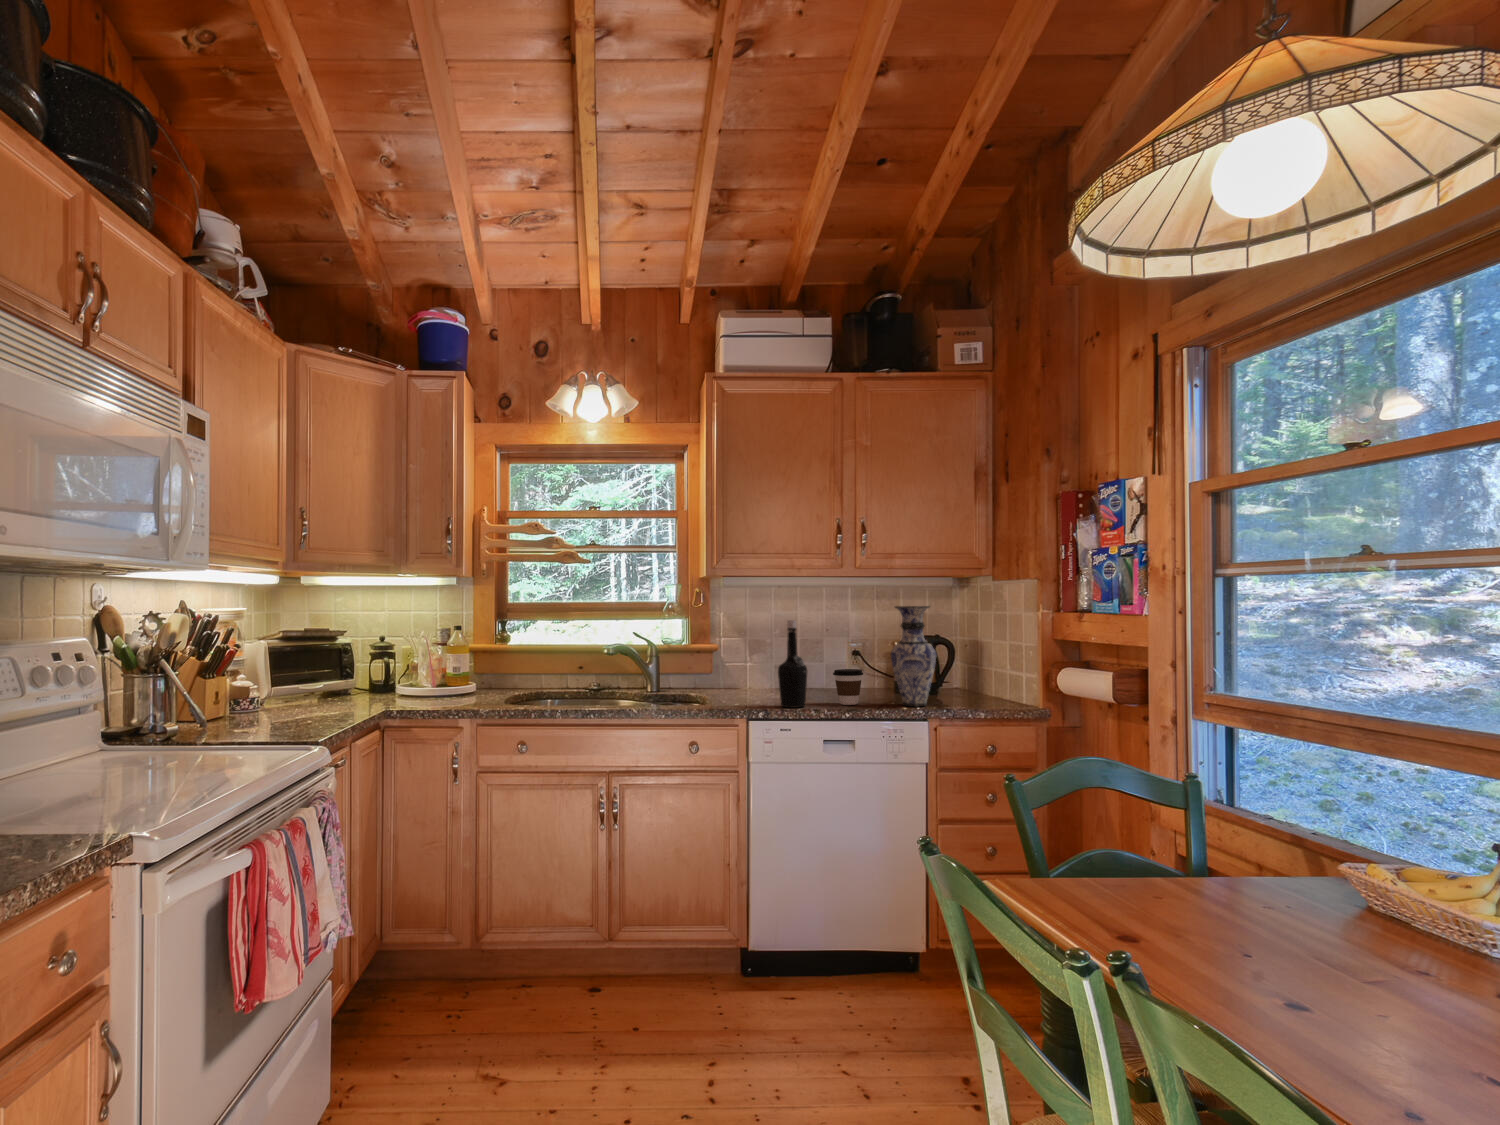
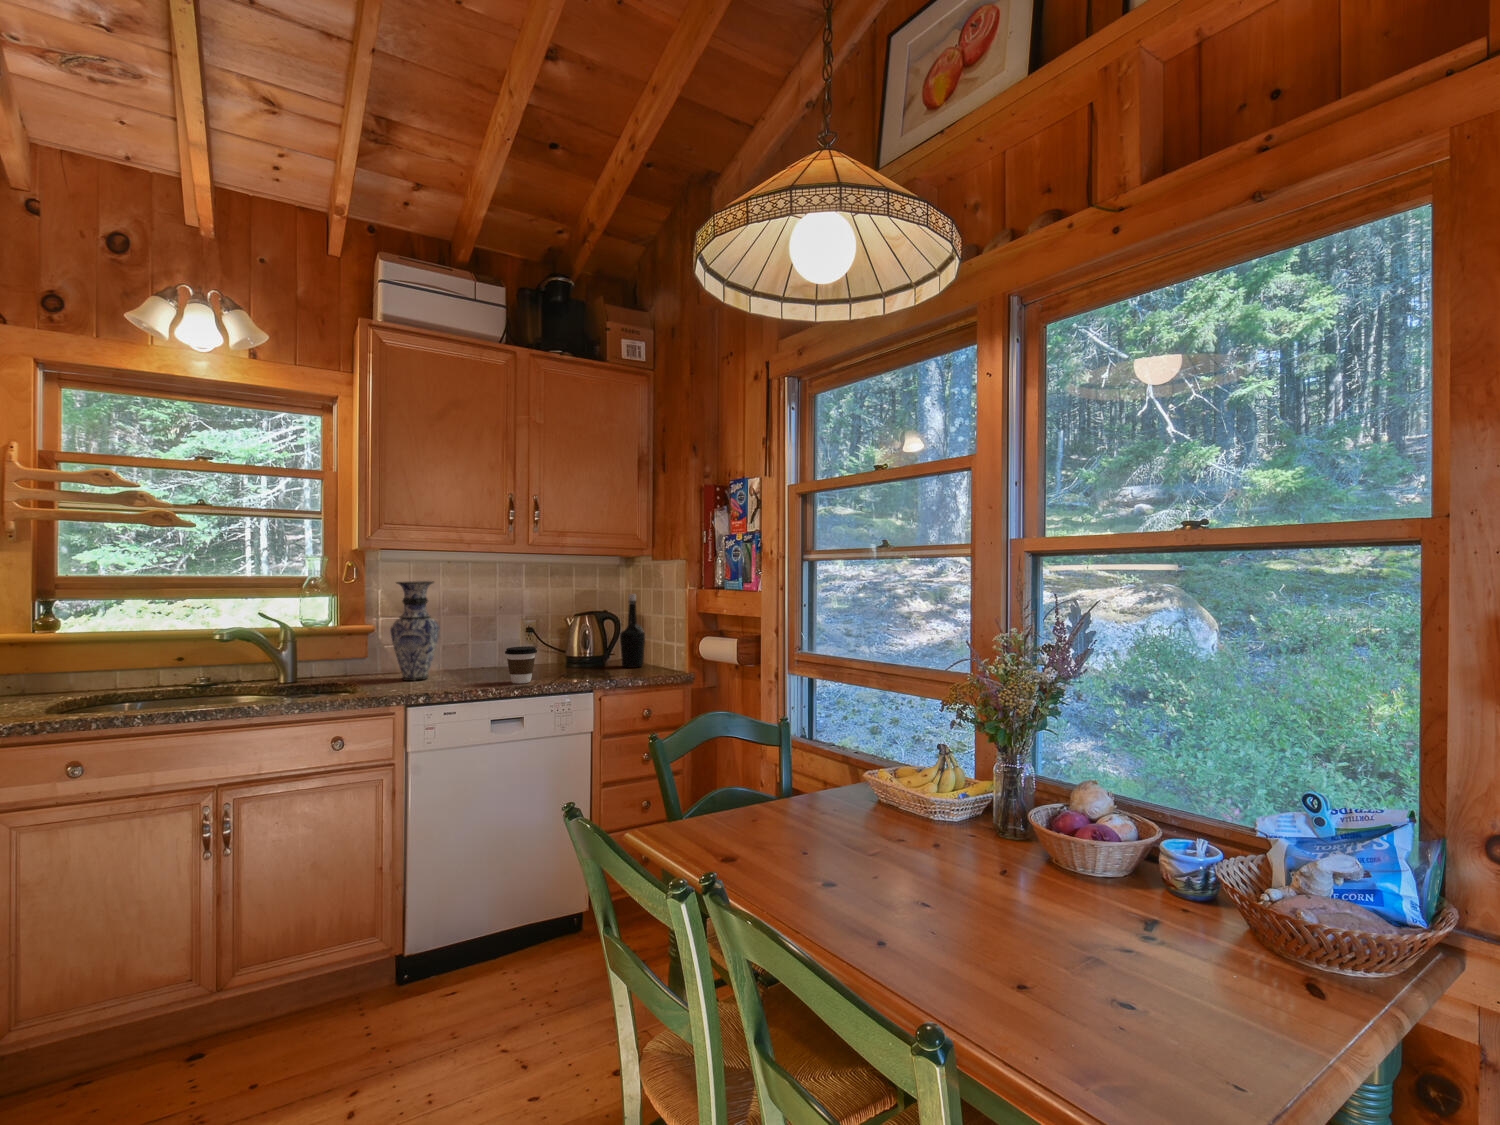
vase: present [891,606,936,707] -> present [391,581,439,681]
bottle: present [778,620,807,708] -> present [620,594,645,668]

